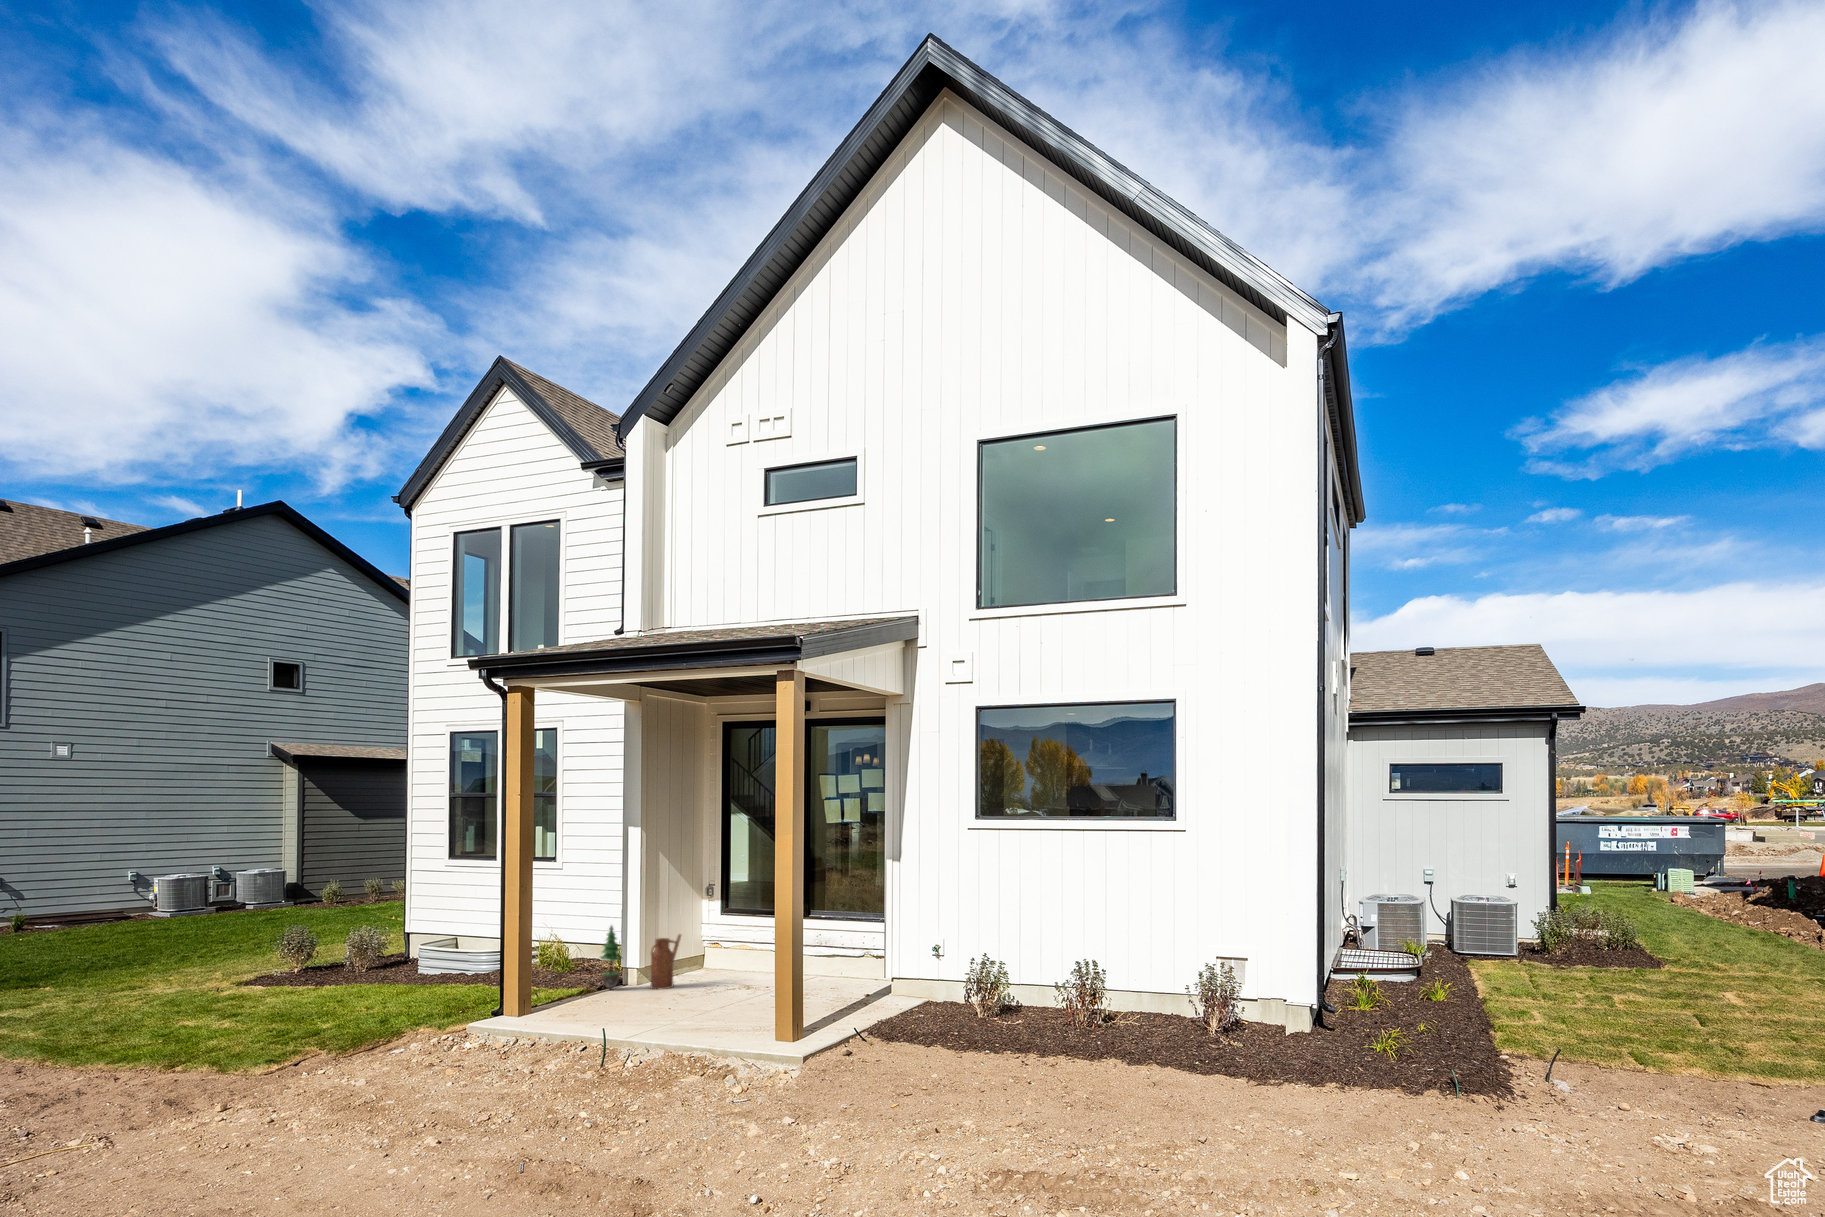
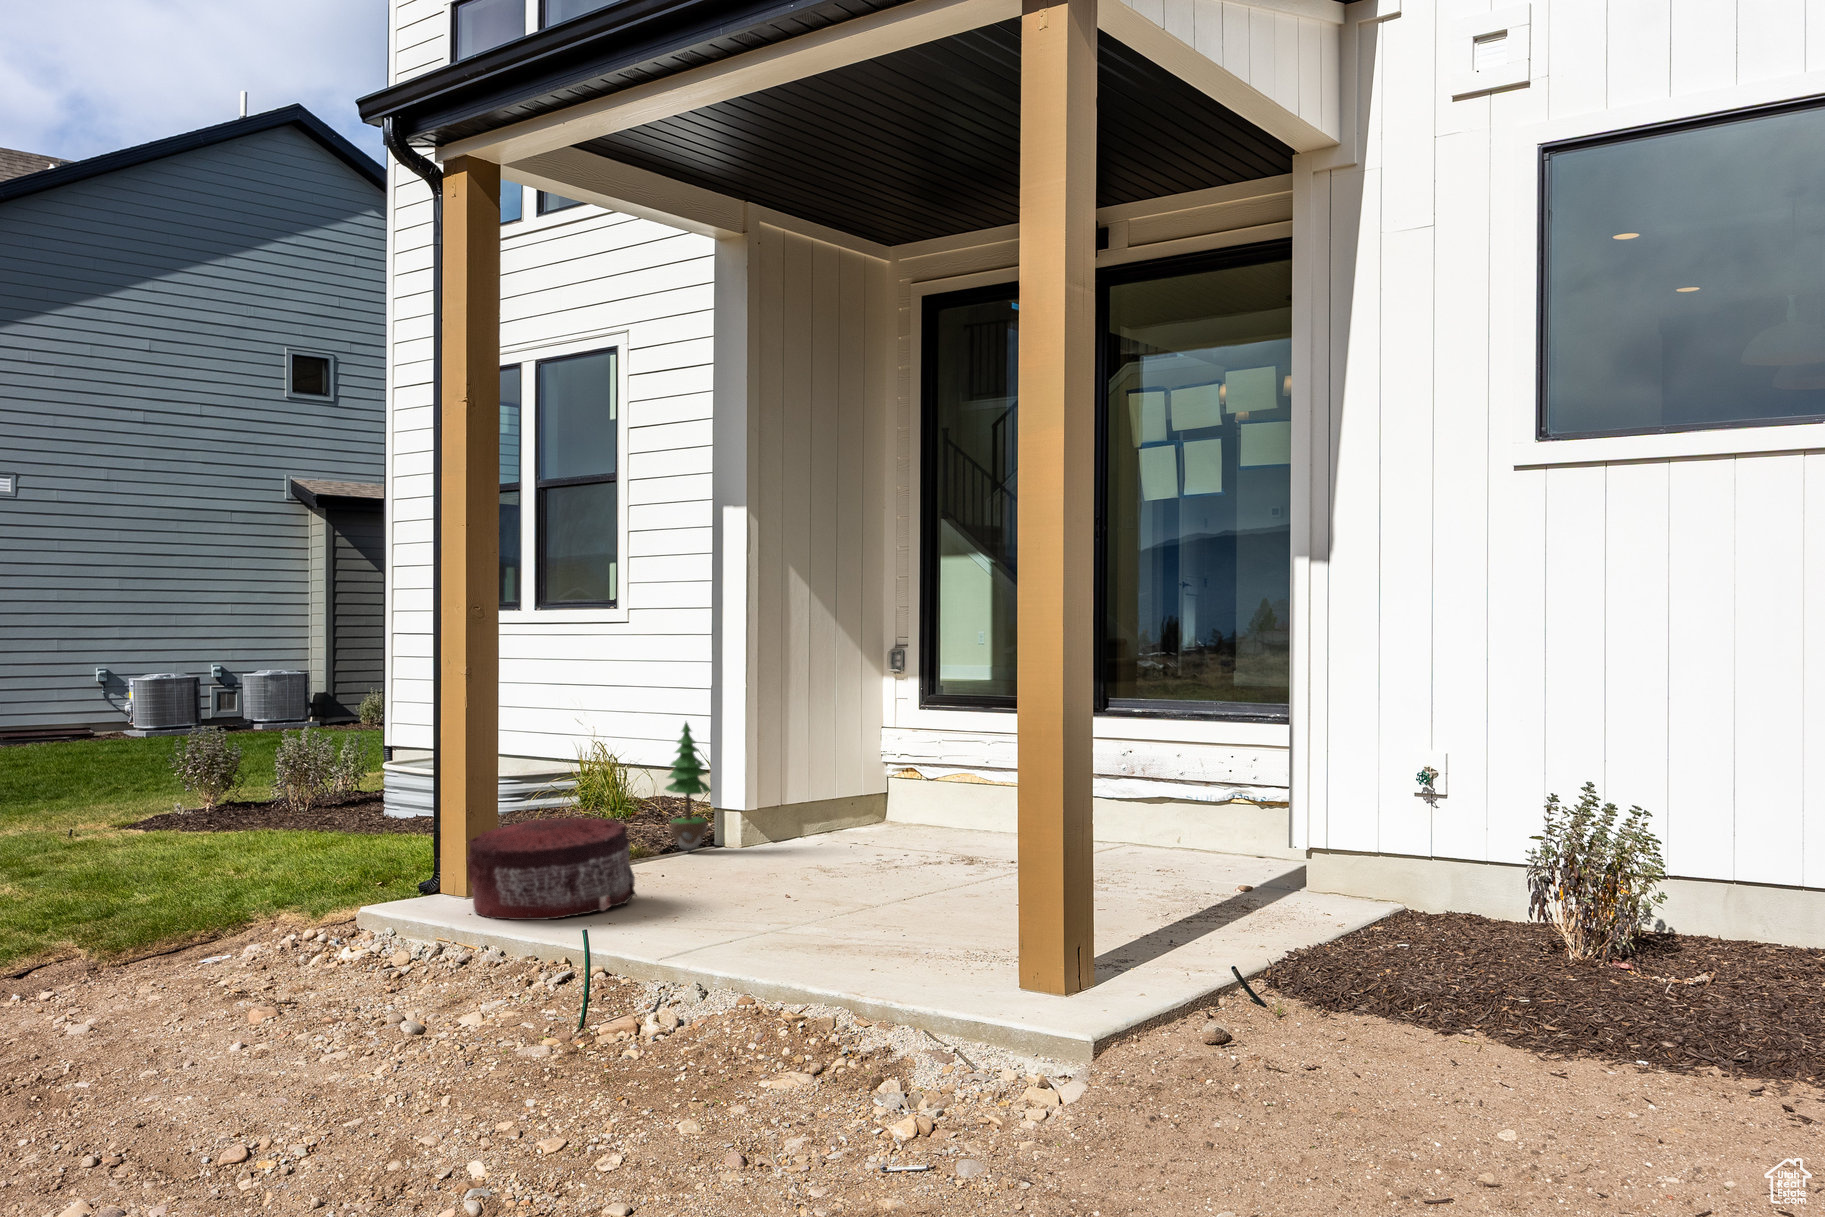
watering can: present [651,934,681,989] -> none [764,747,833,857]
pouf: none [525,976,602,1026] -> present [467,818,636,920]

